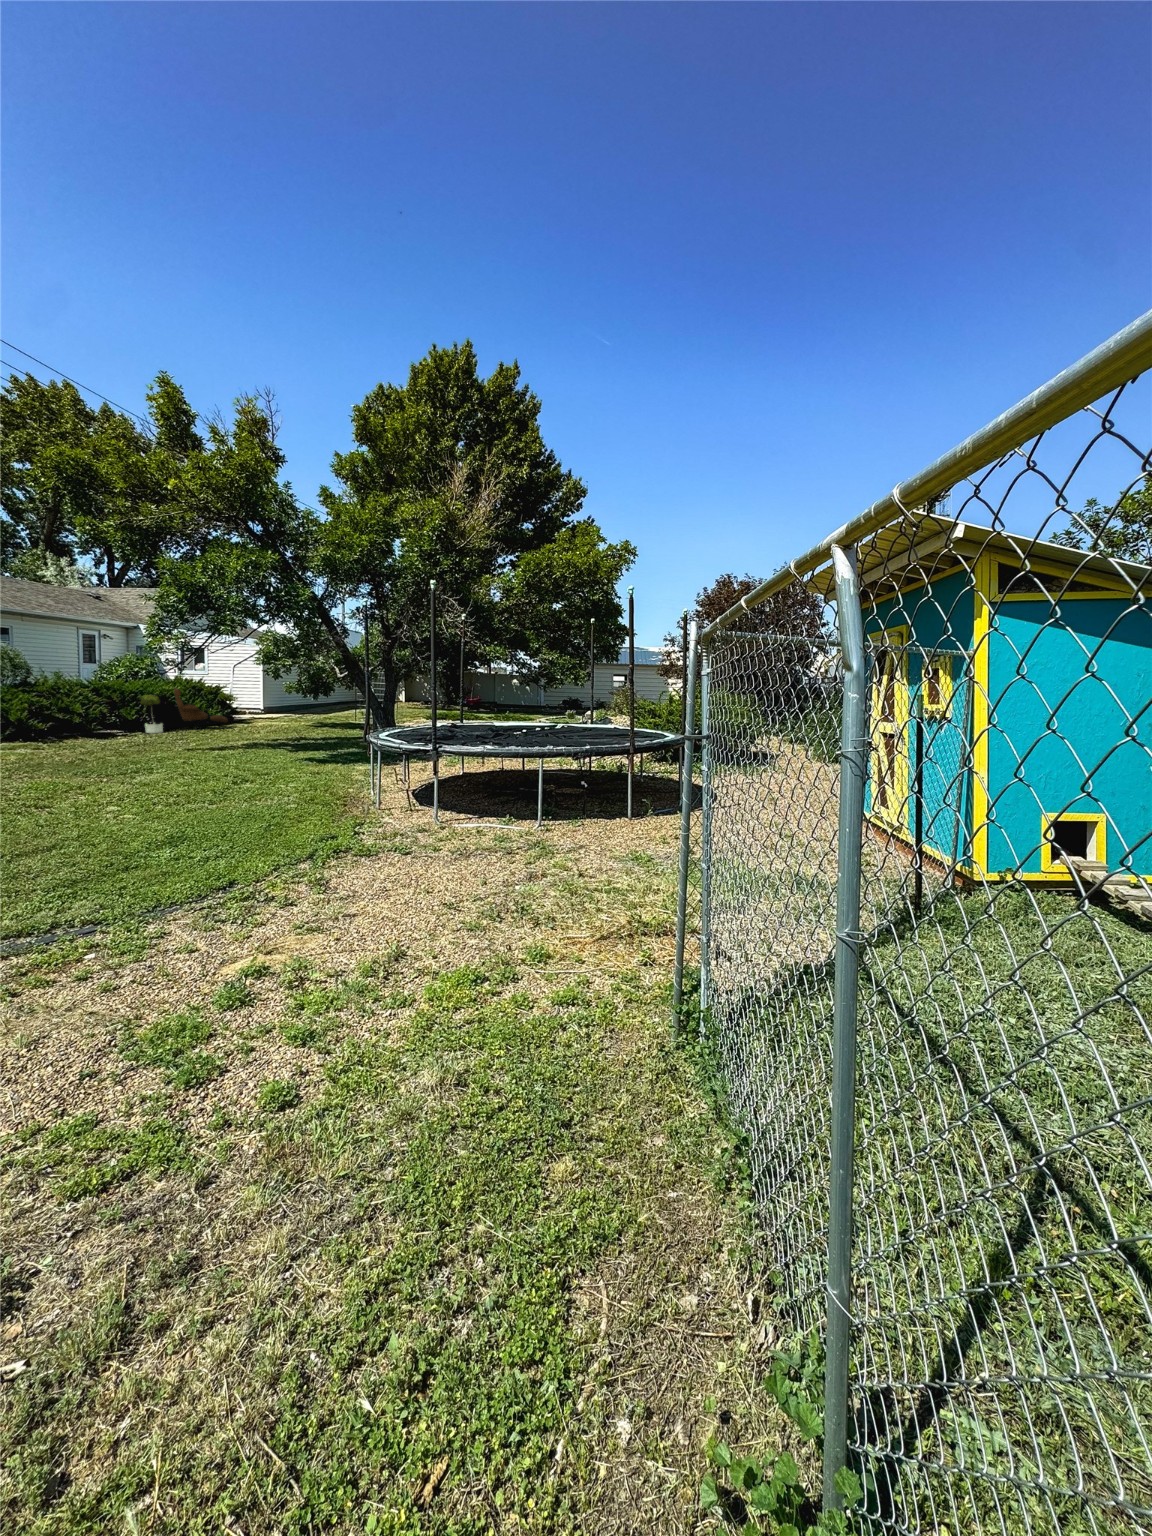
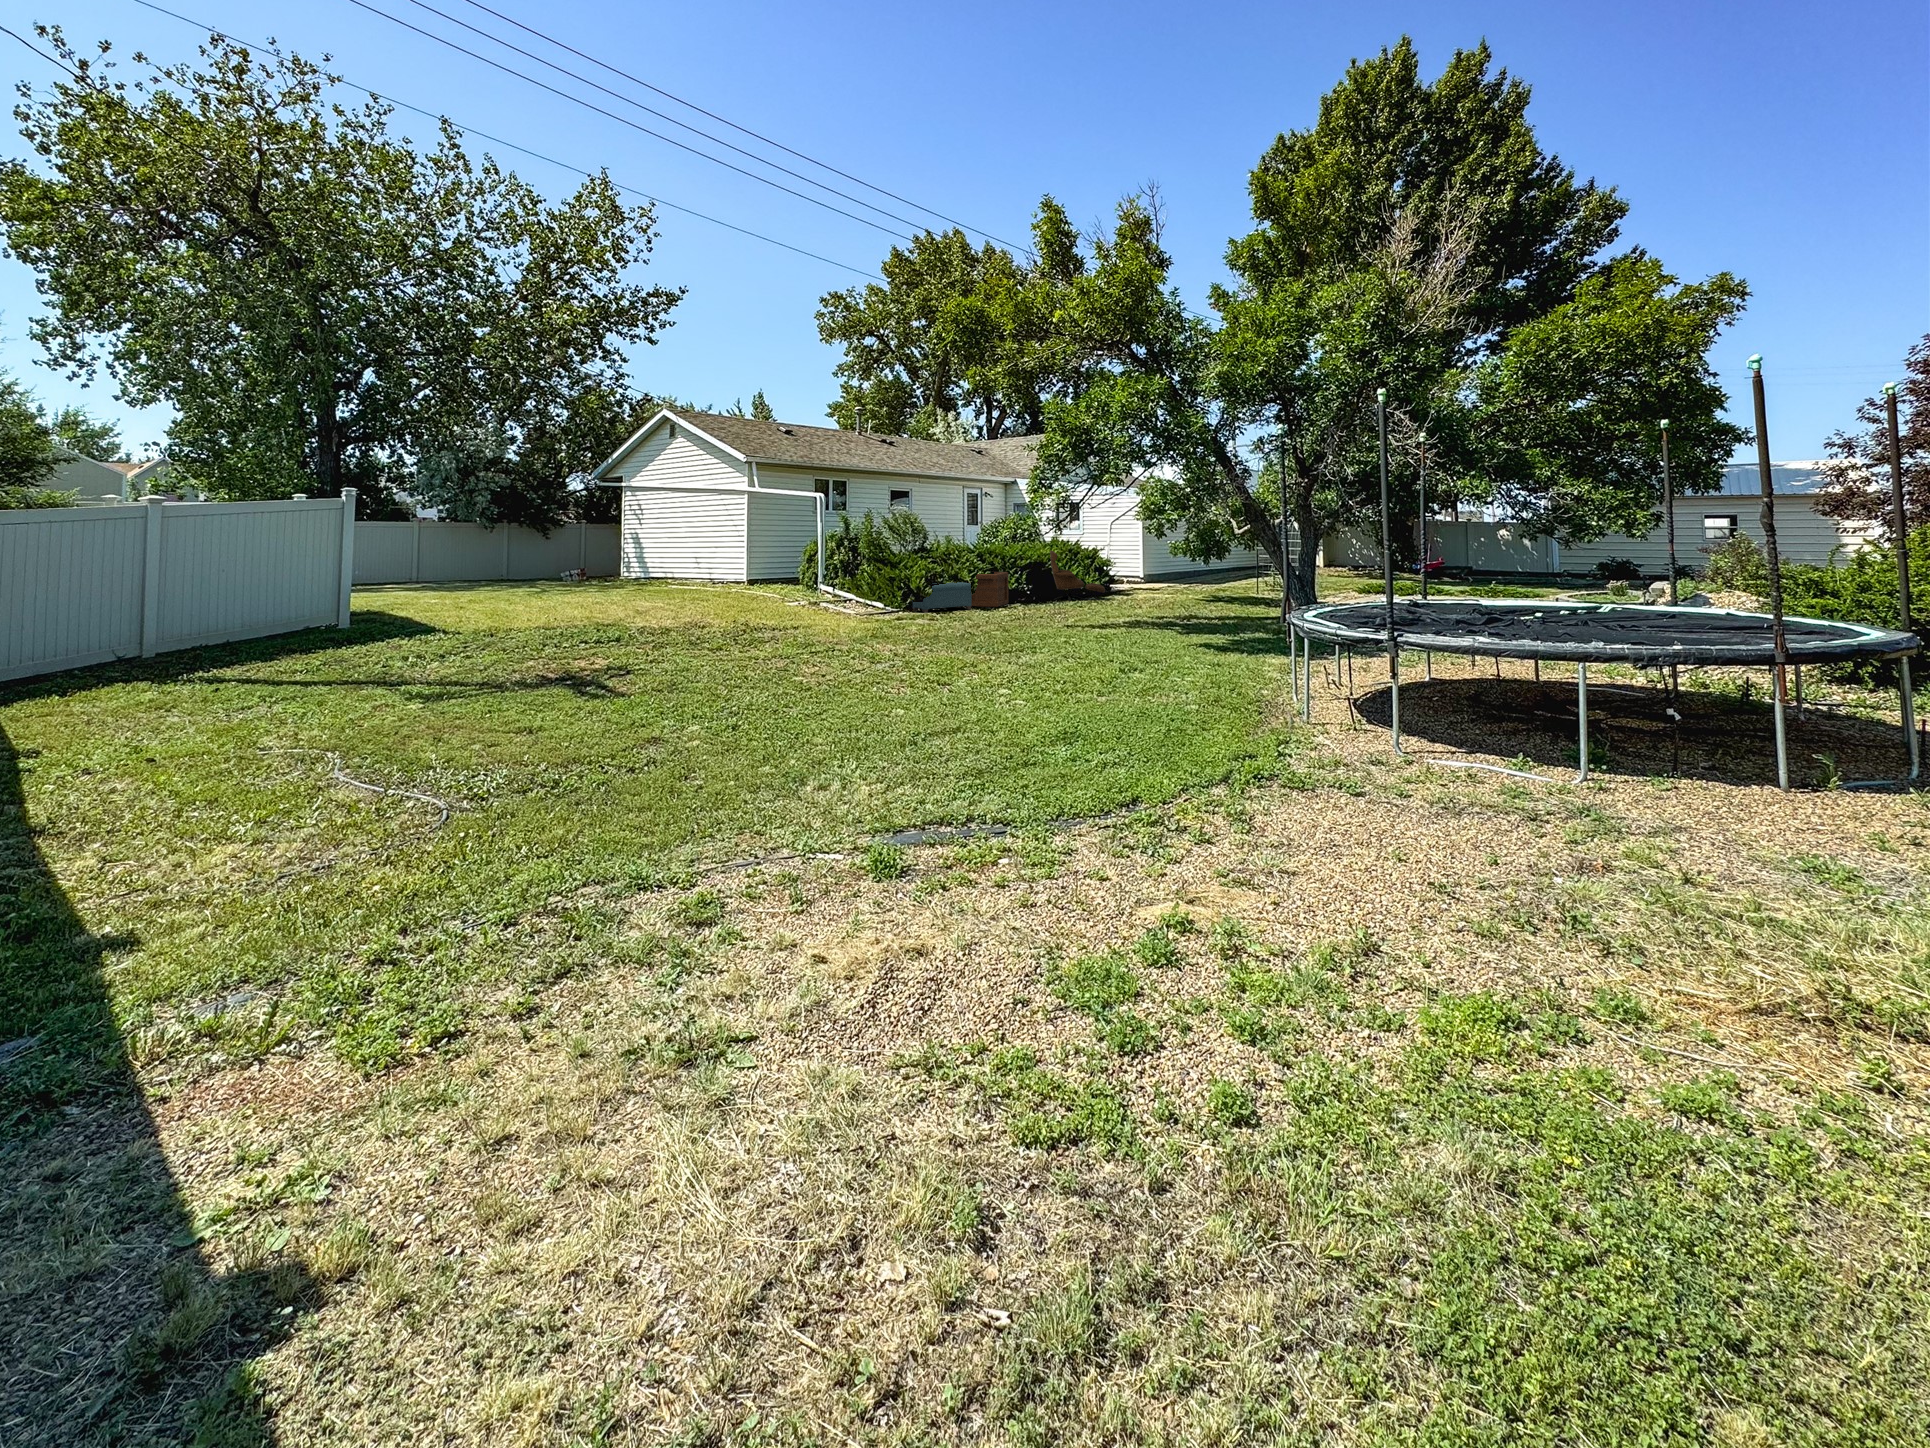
potted tree: present [140,695,163,733] -> none [1016,558,1036,603]
wooden crate: none [87,706,135,738] -> present [971,572,1009,607]
bench: none [24,716,94,745] -> present [913,582,972,613]

